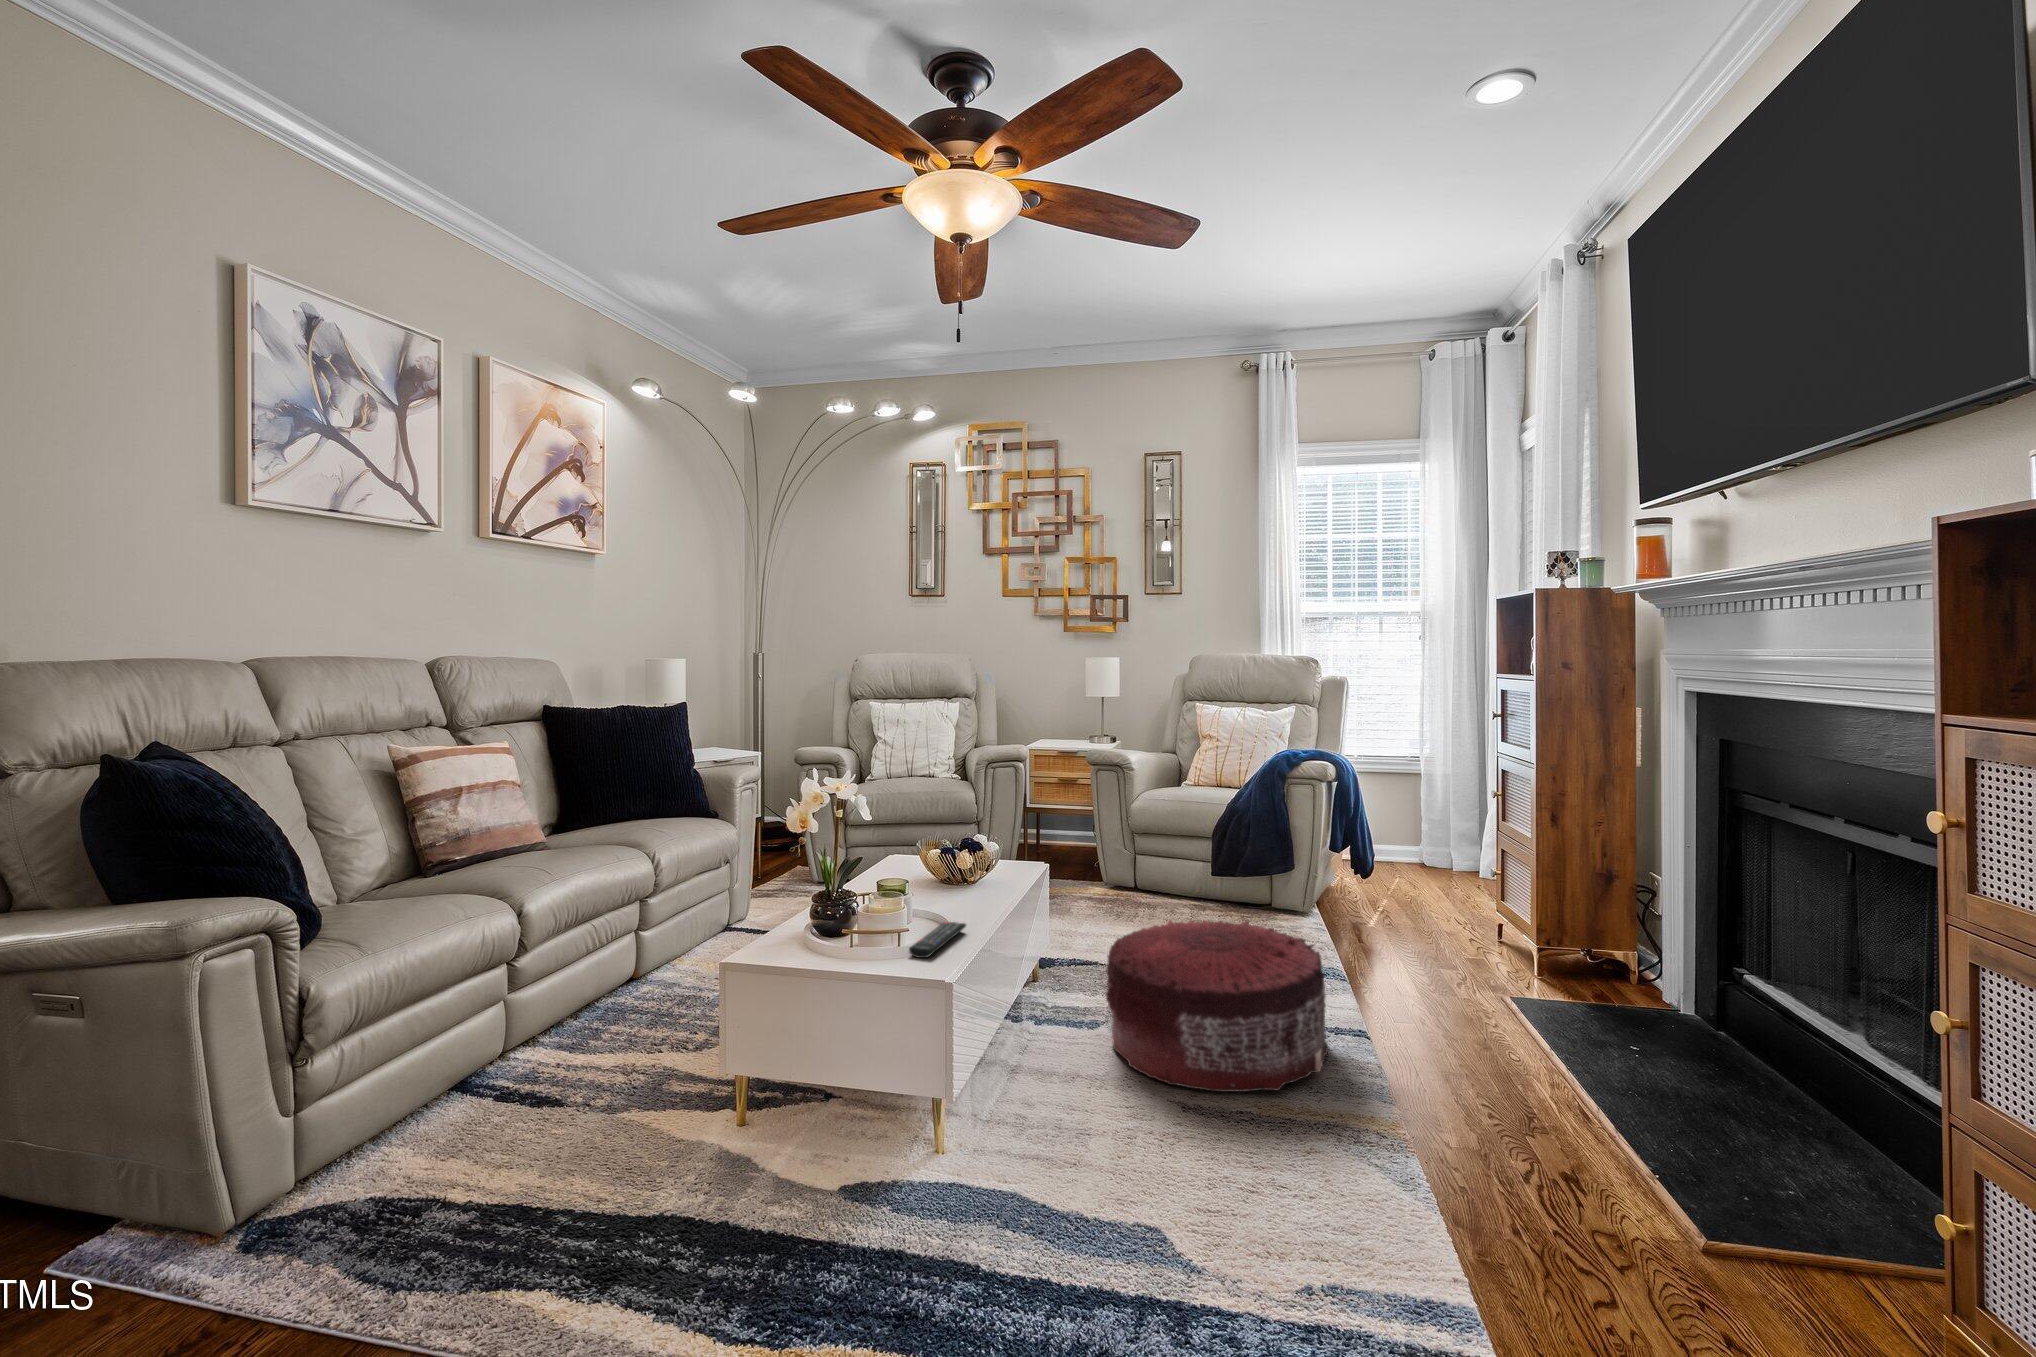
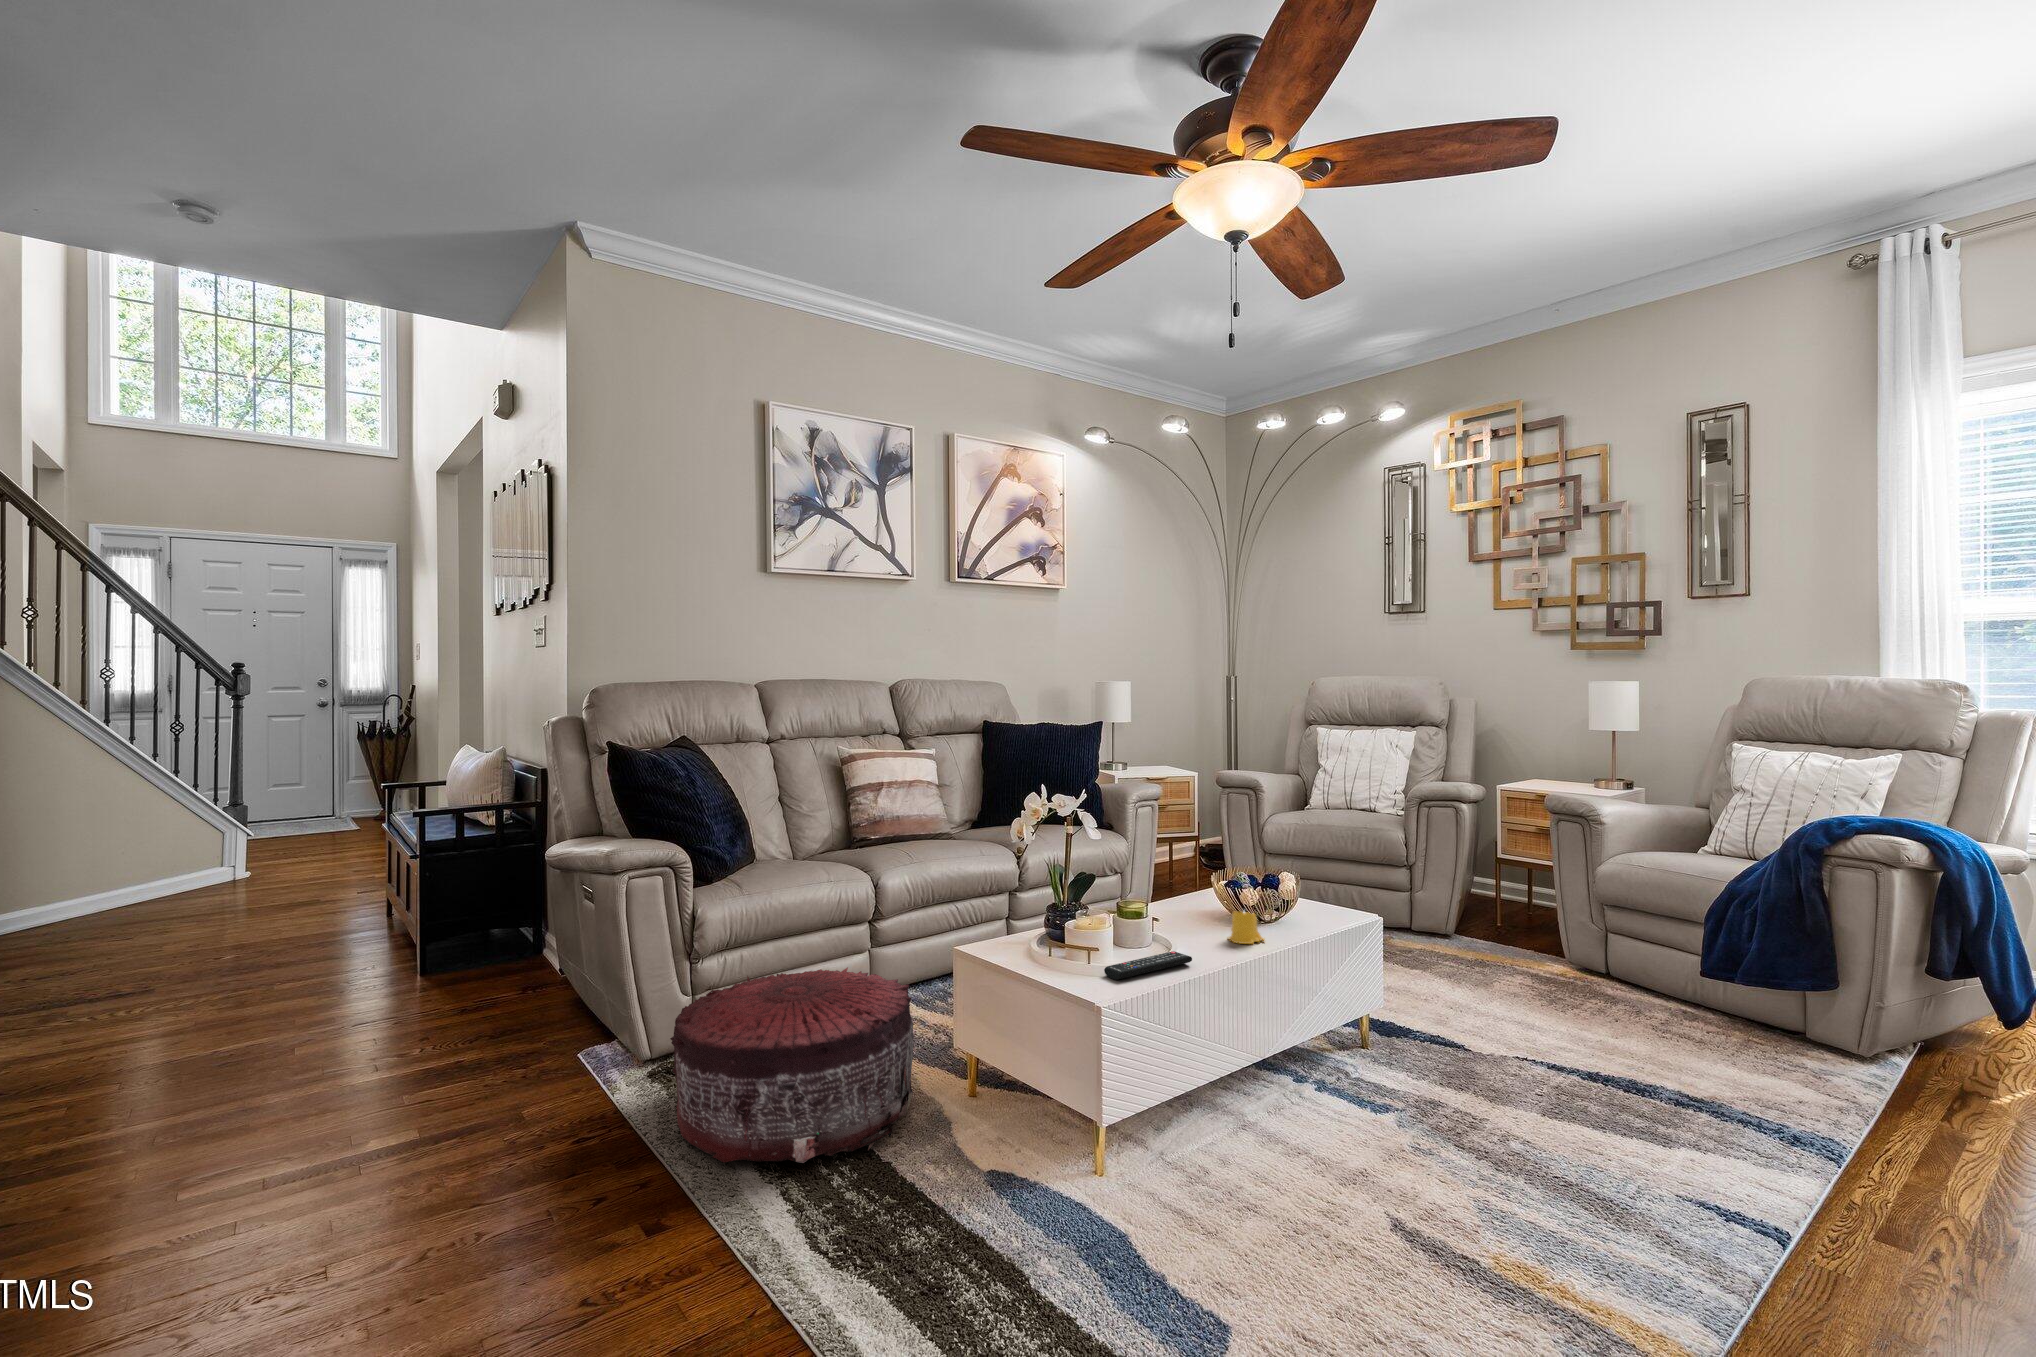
candle: none [958,872,991,905] -> present [1229,911,1265,944]
pouf: present [1106,920,1329,1092] -> present [670,967,914,1163]

